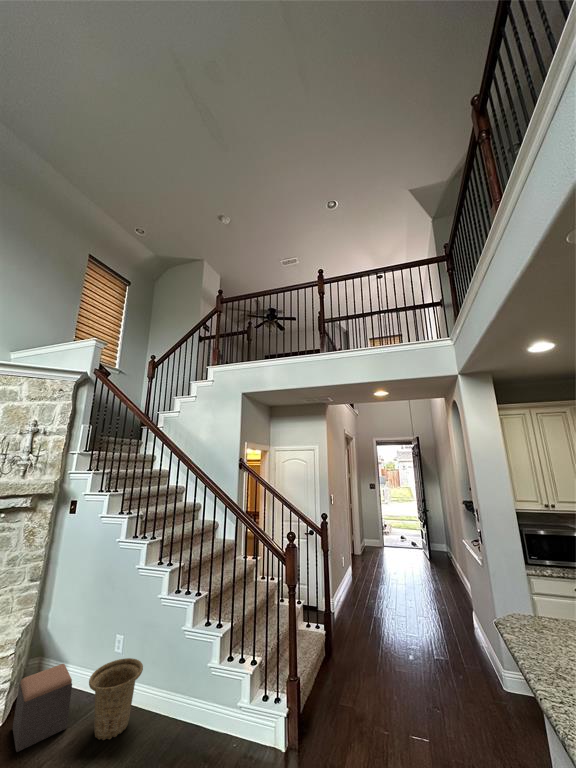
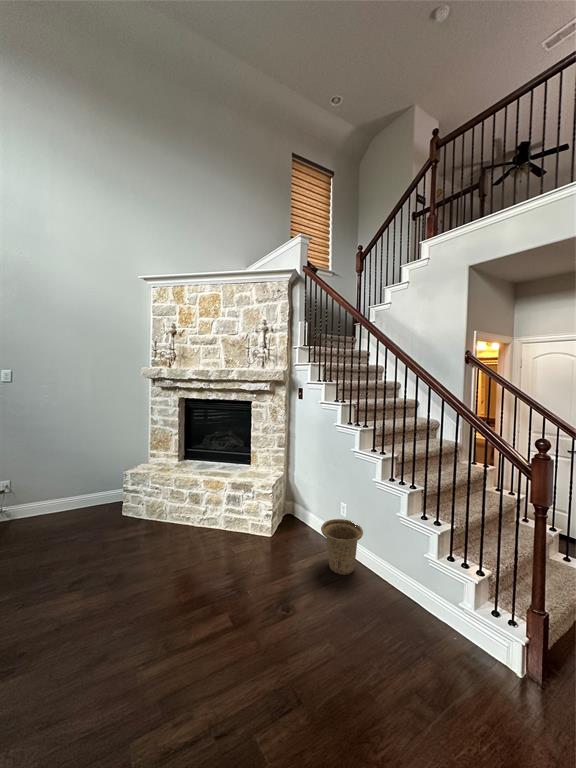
footstool: present [13,664,72,752] -> none [279,508,311,554]

